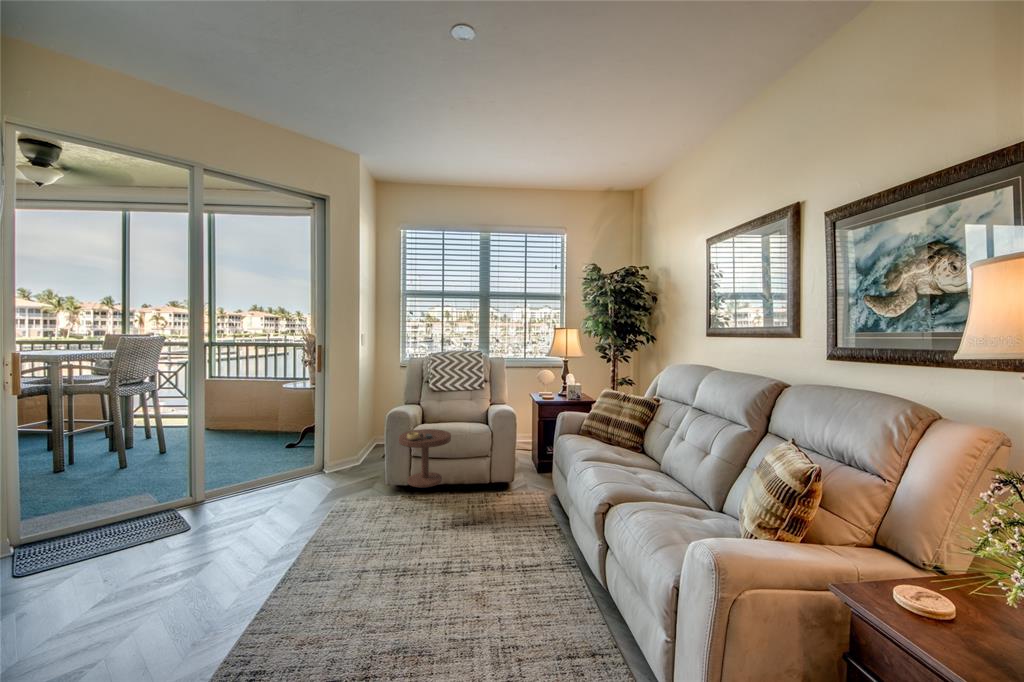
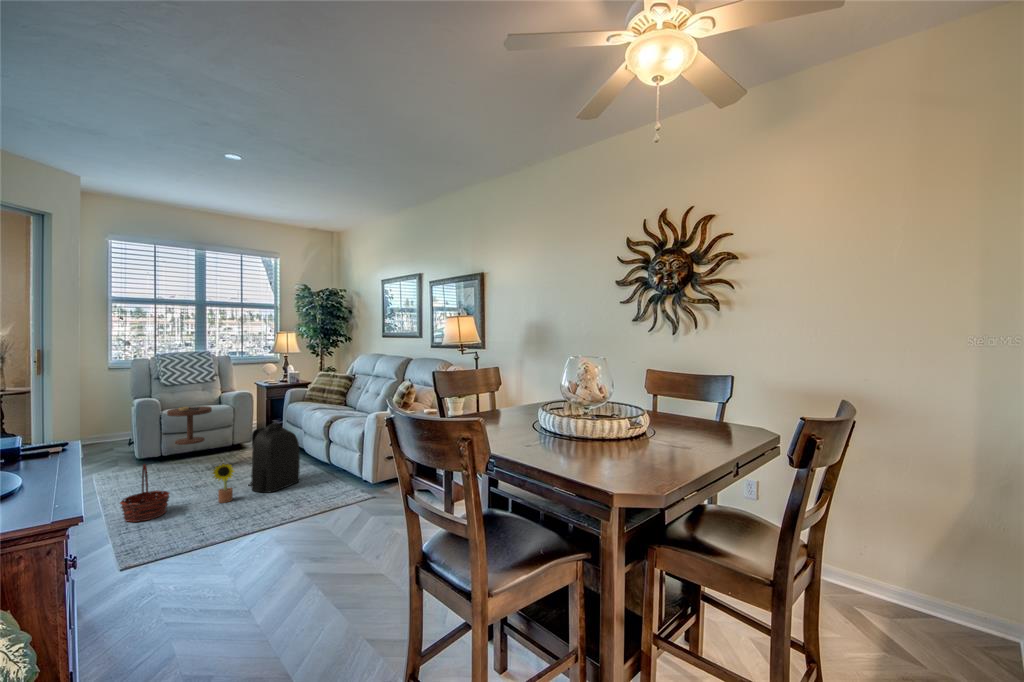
backpack: none [462,496,546,645] -> present [250,423,300,492]
basket: none [262,546,336,655] -> present [120,464,170,522]
decorative plant: none [385,576,425,647] -> present [212,463,234,503]

